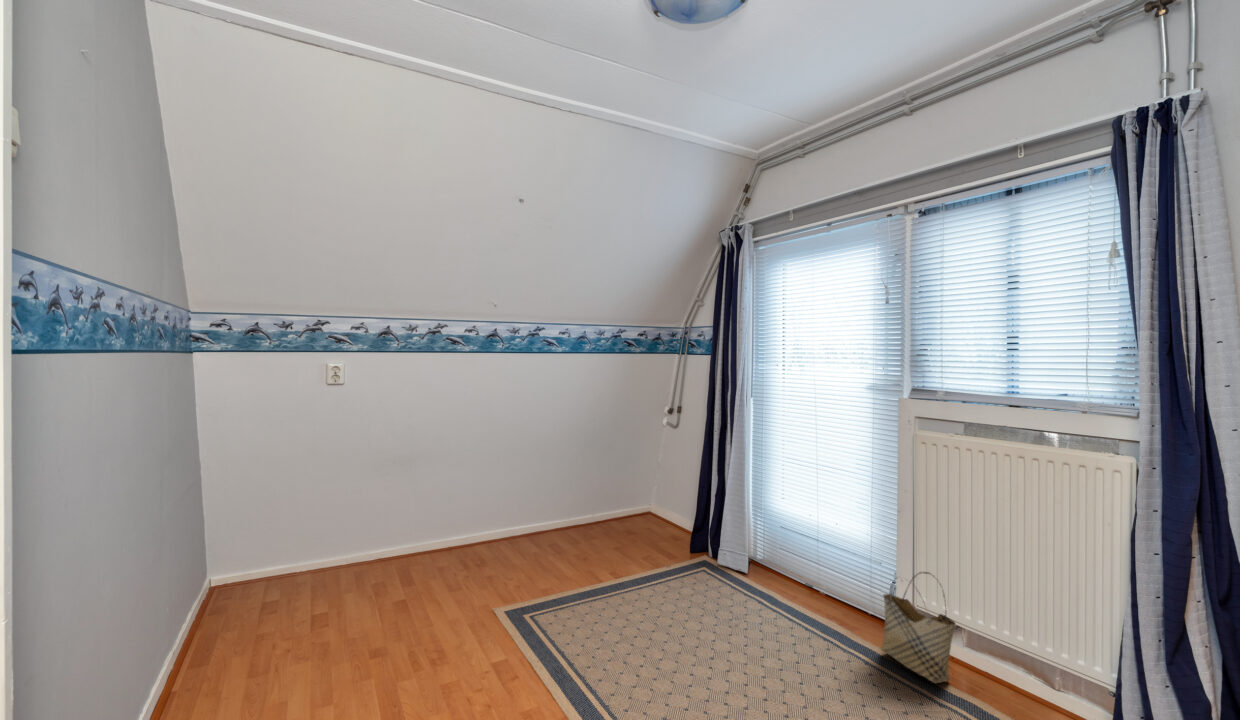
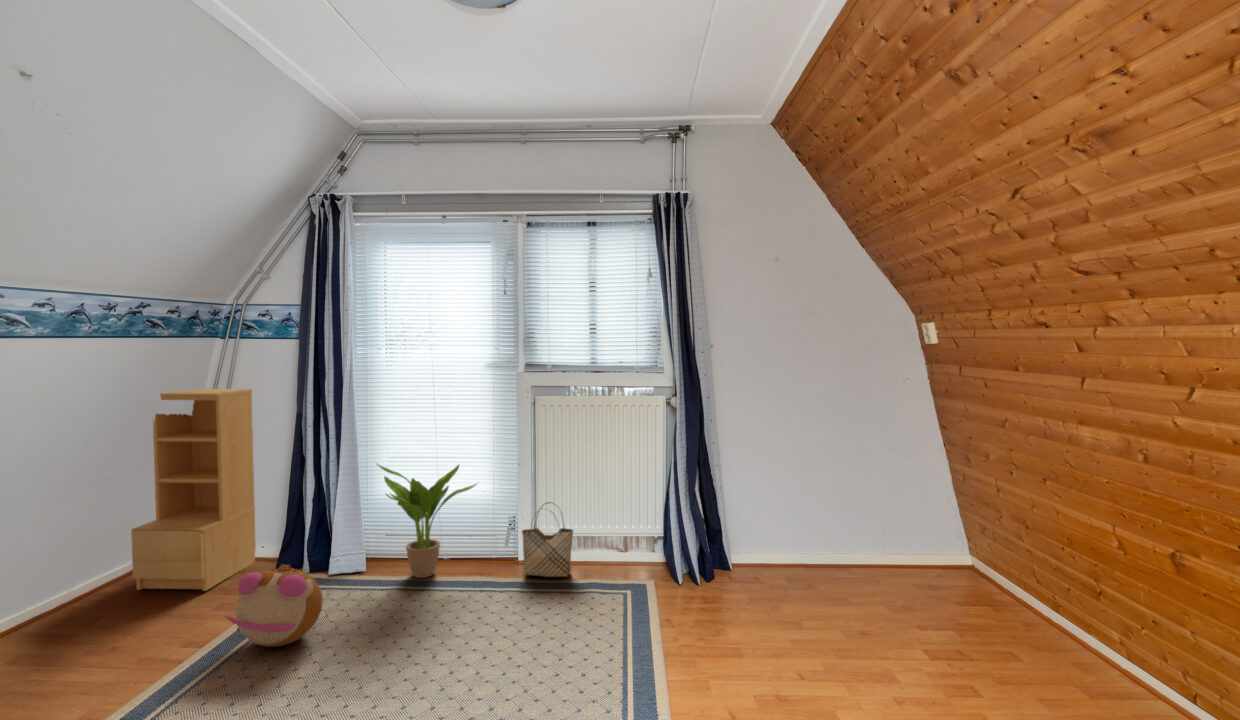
bookshelf: none [617,390,692,539] -> present [131,389,256,591]
potted plant: none [740,469,845,601] -> present [378,464,477,578]
plush toy: none [600,538,668,606] -> present [225,564,323,647]

